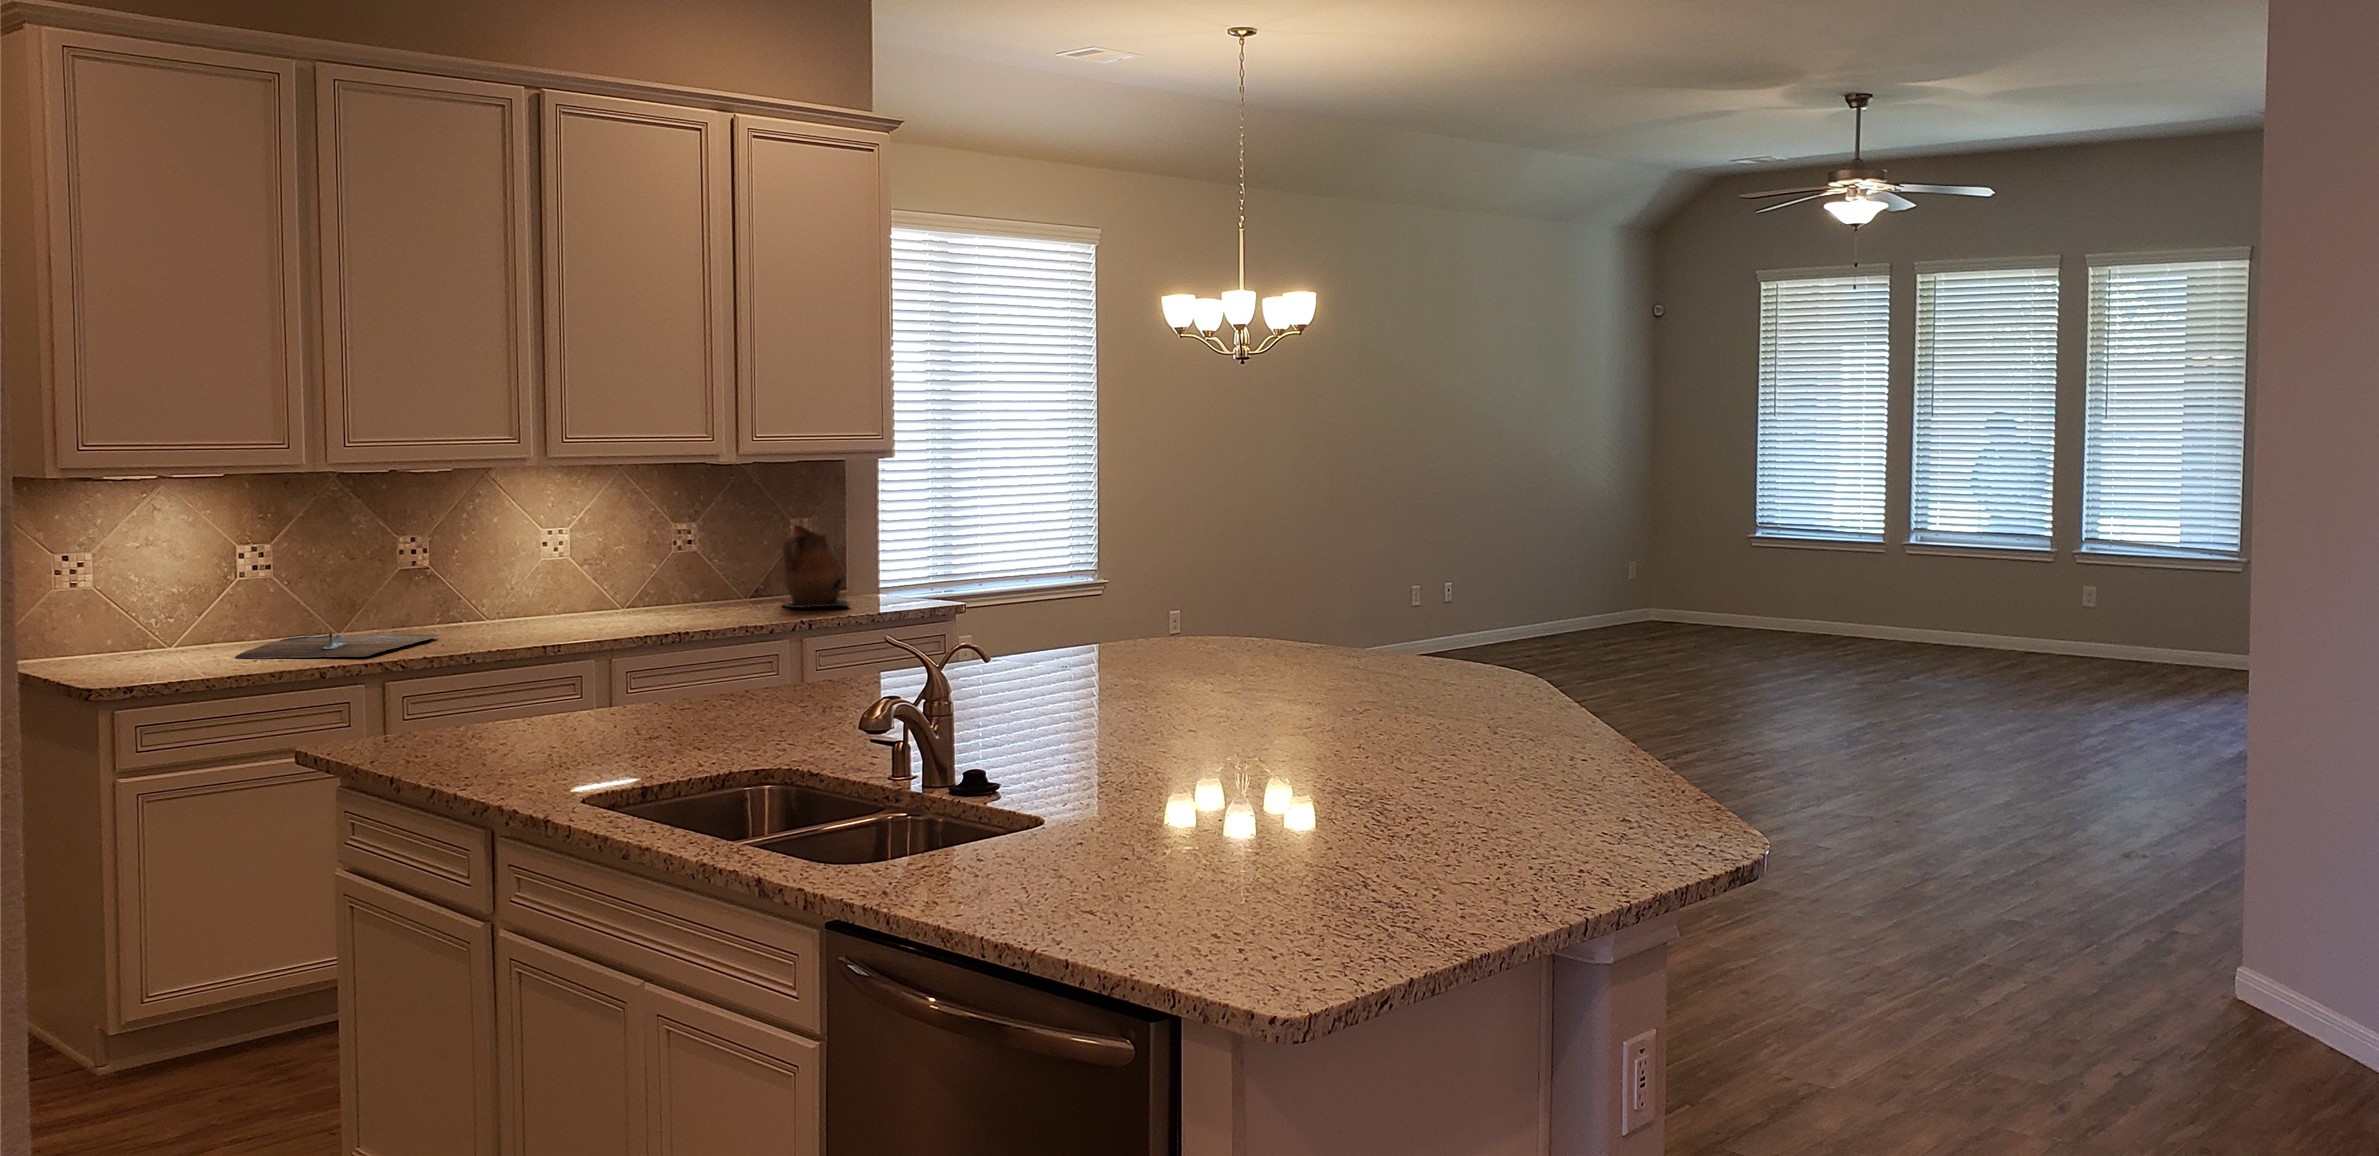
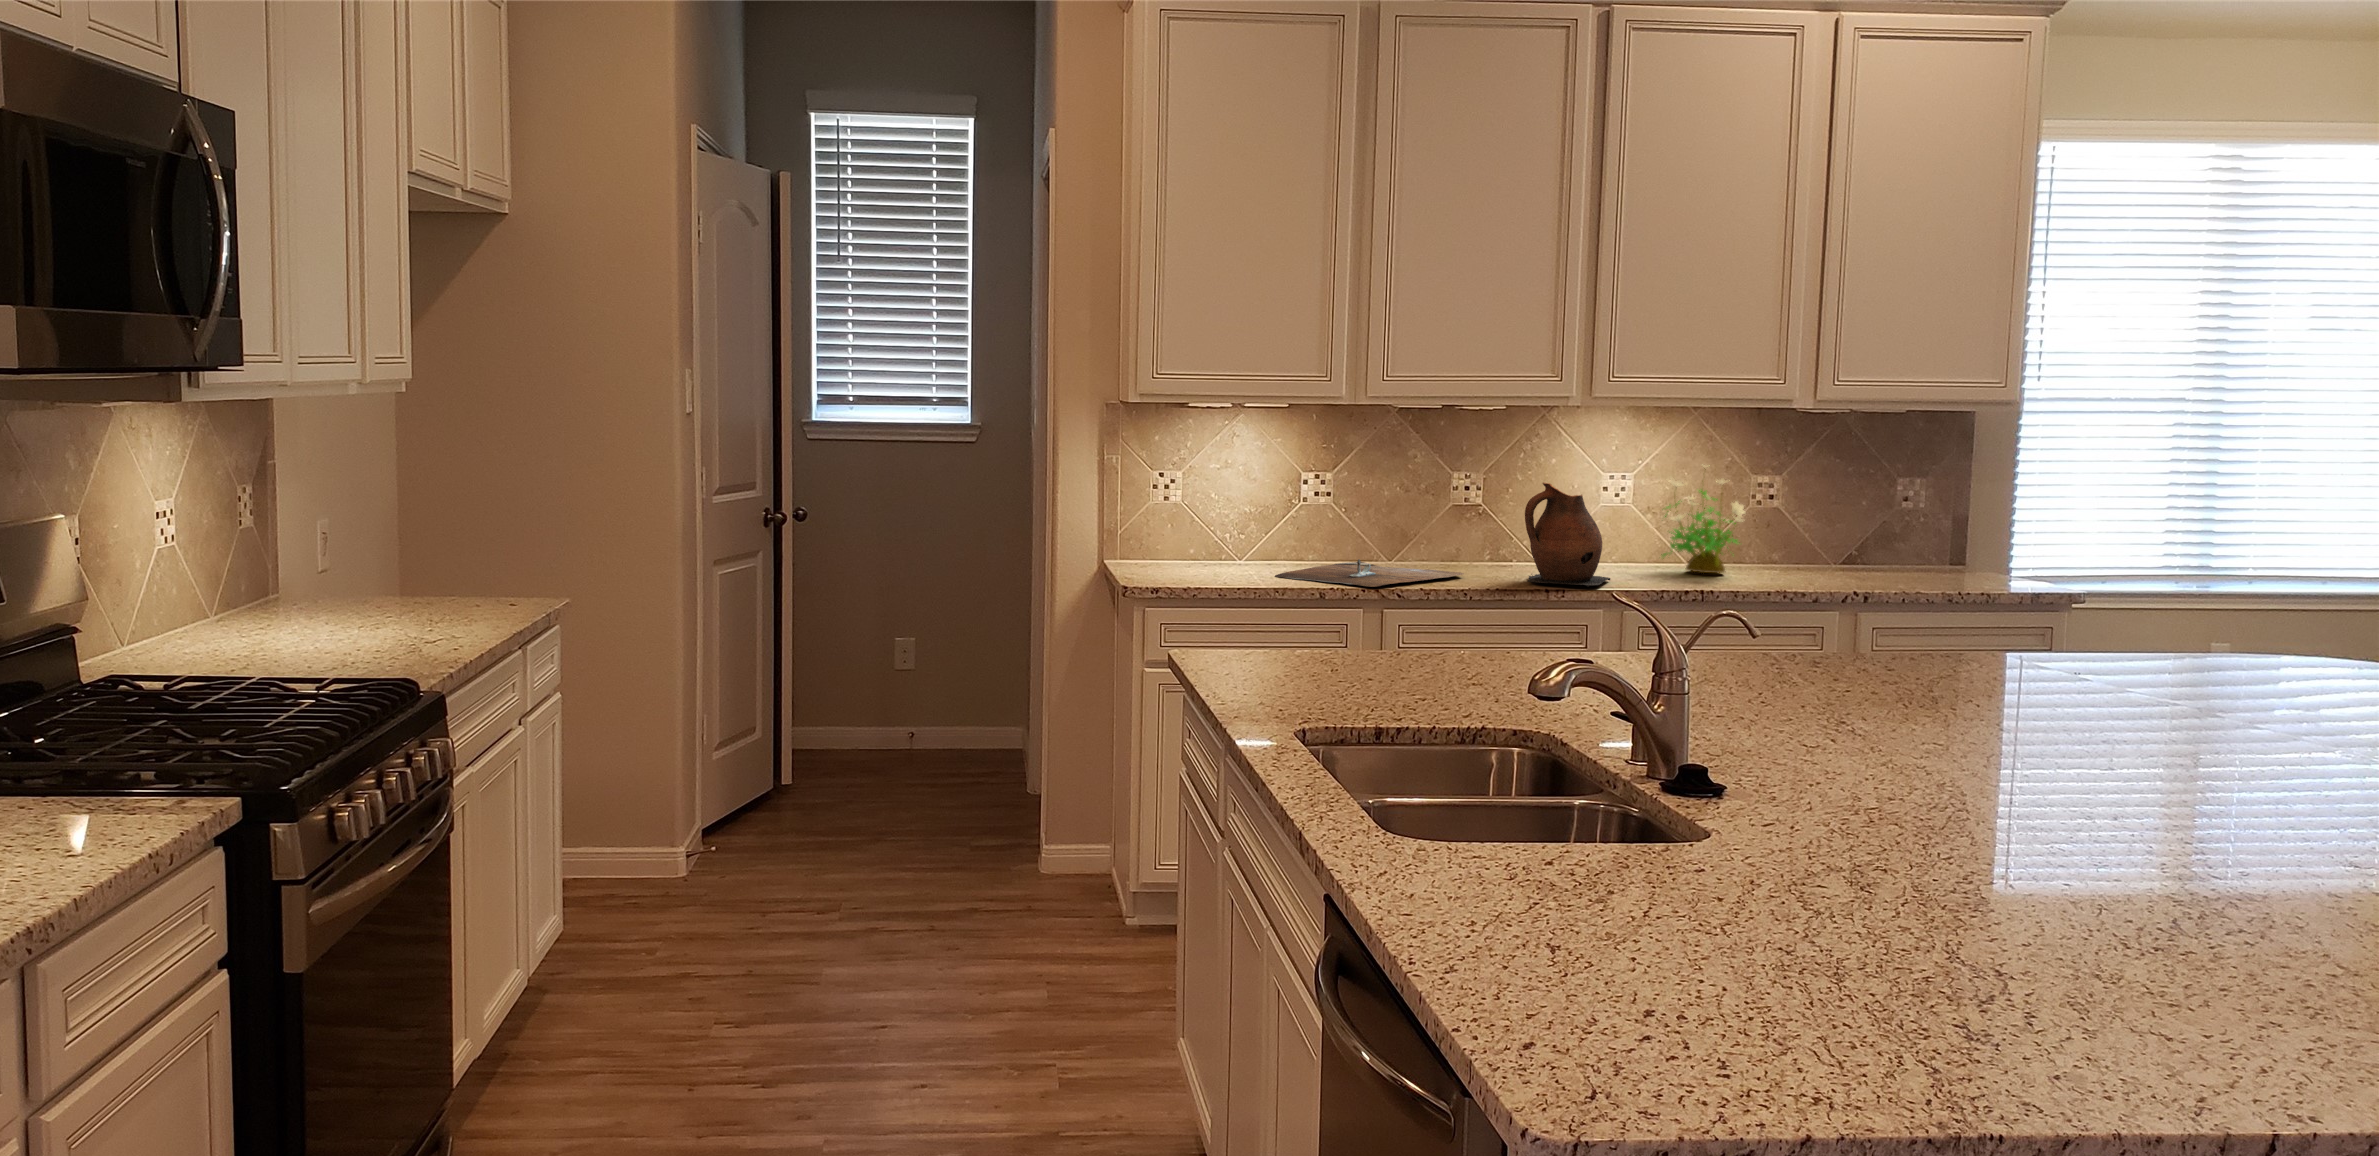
potted plant: none [600,514,688,612] -> present [1661,465,1745,573]
ceramic pitcher: present [782,524,849,608] -> present [1525,482,1610,587]

